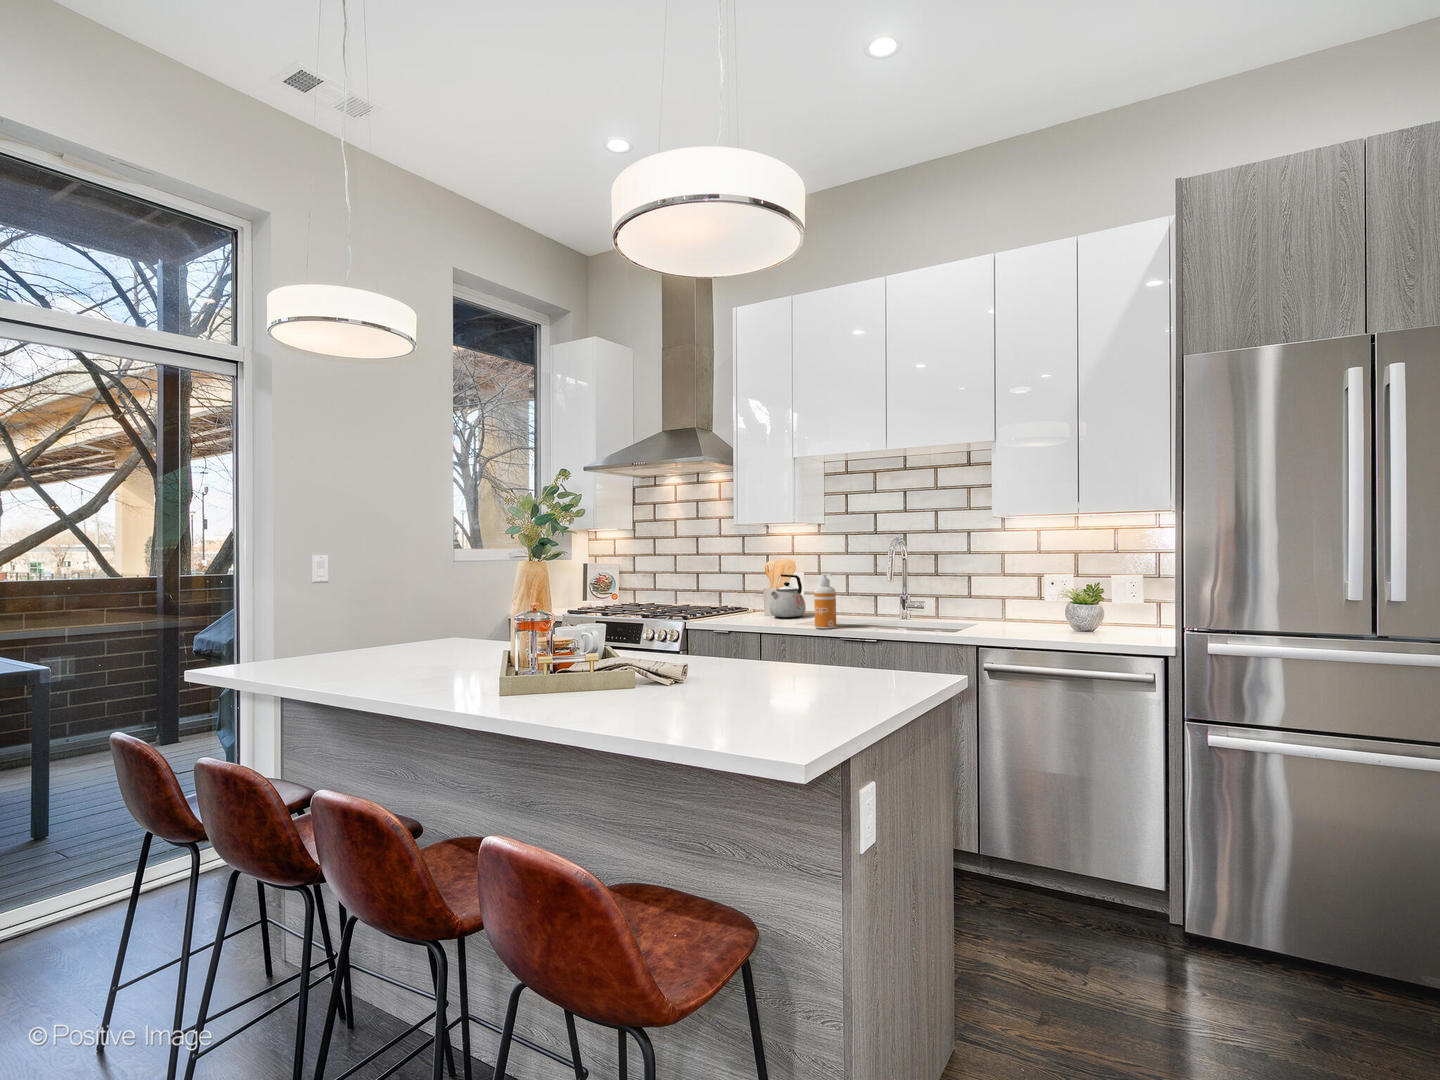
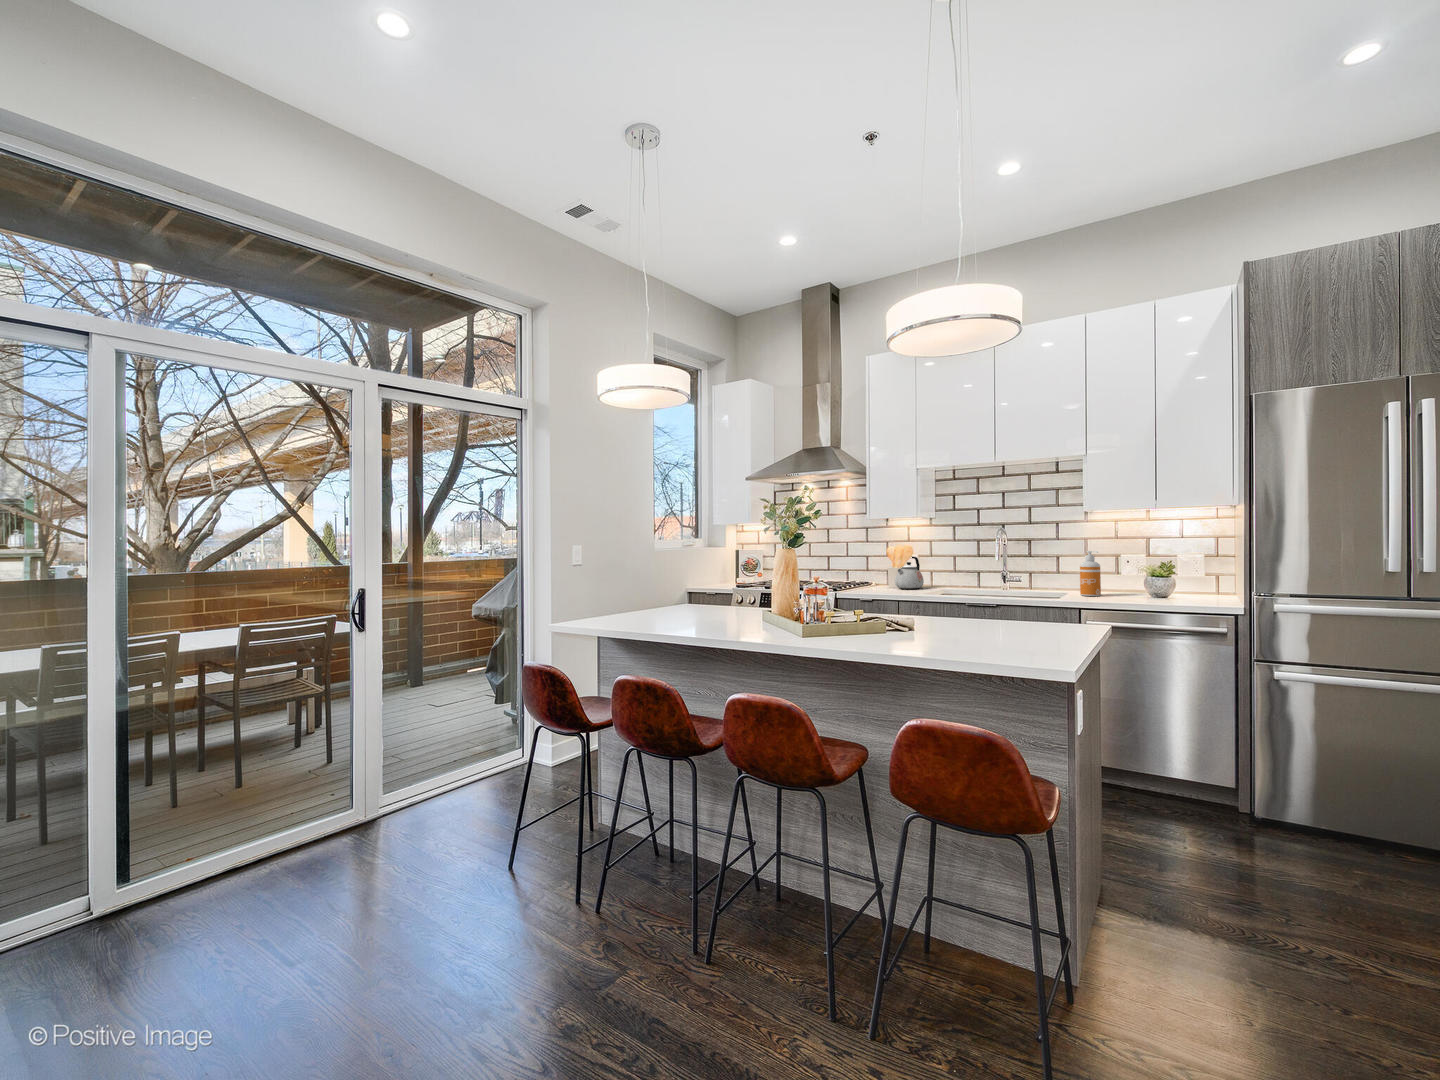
soap dispenser: present [814,574,836,629] -> present [1080,551,1101,596]

